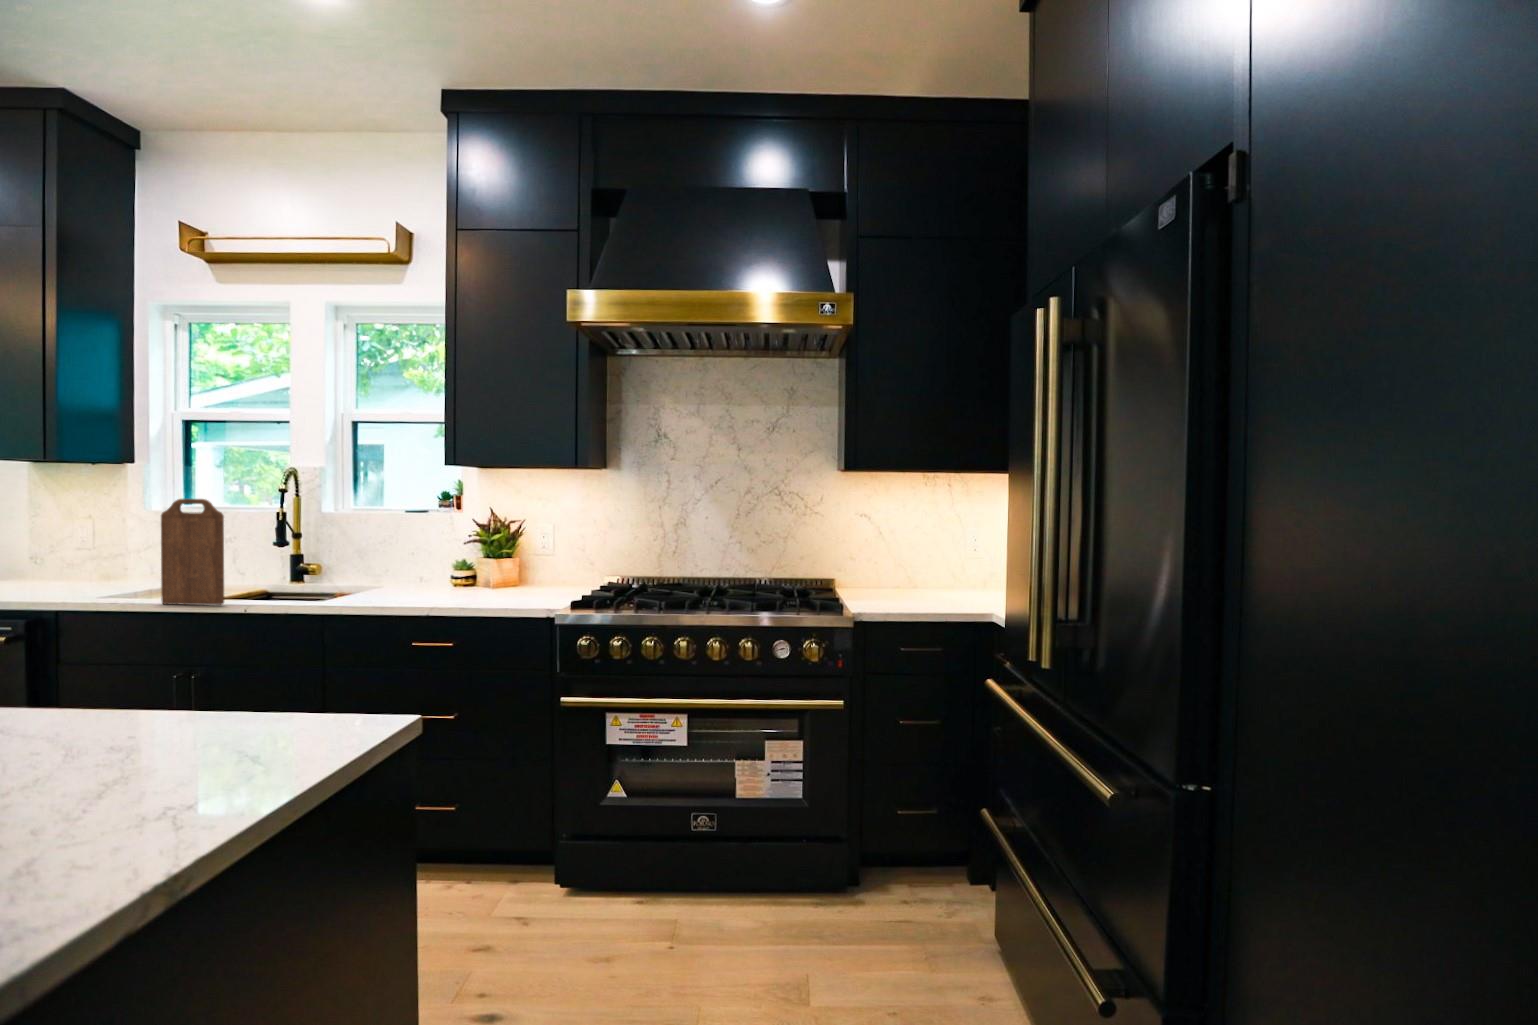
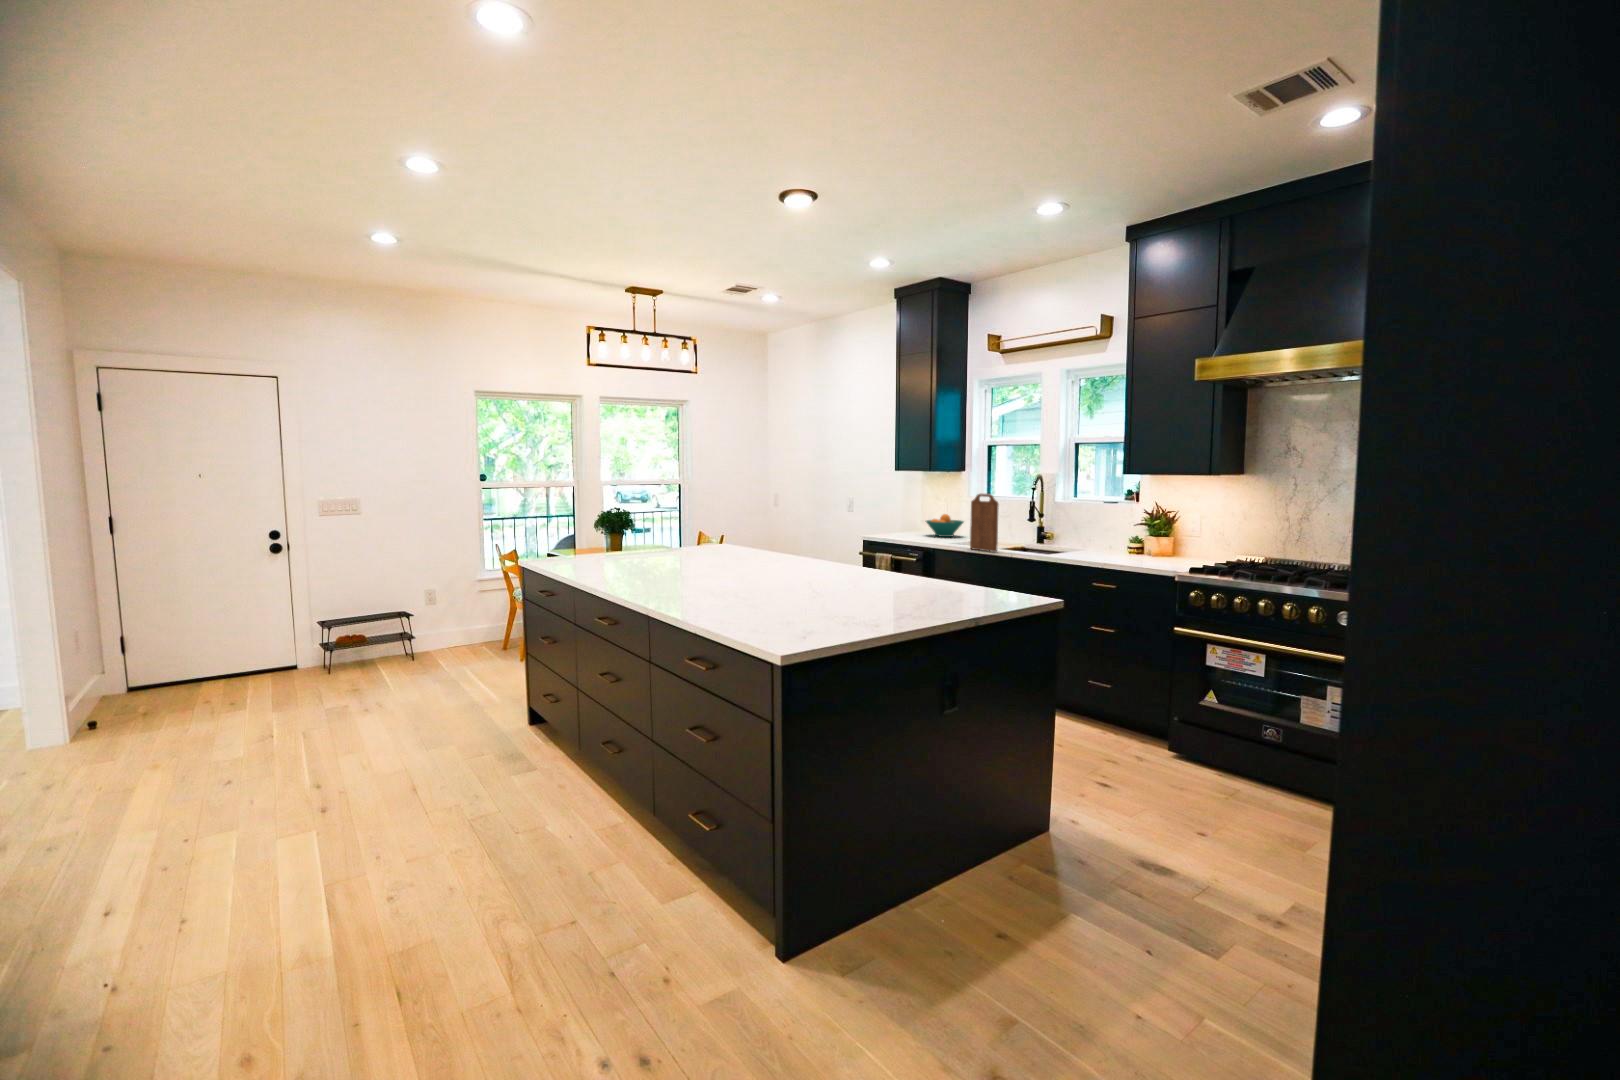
fruit bowl: none [46,542,139,585] -> present [926,514,963,537]

